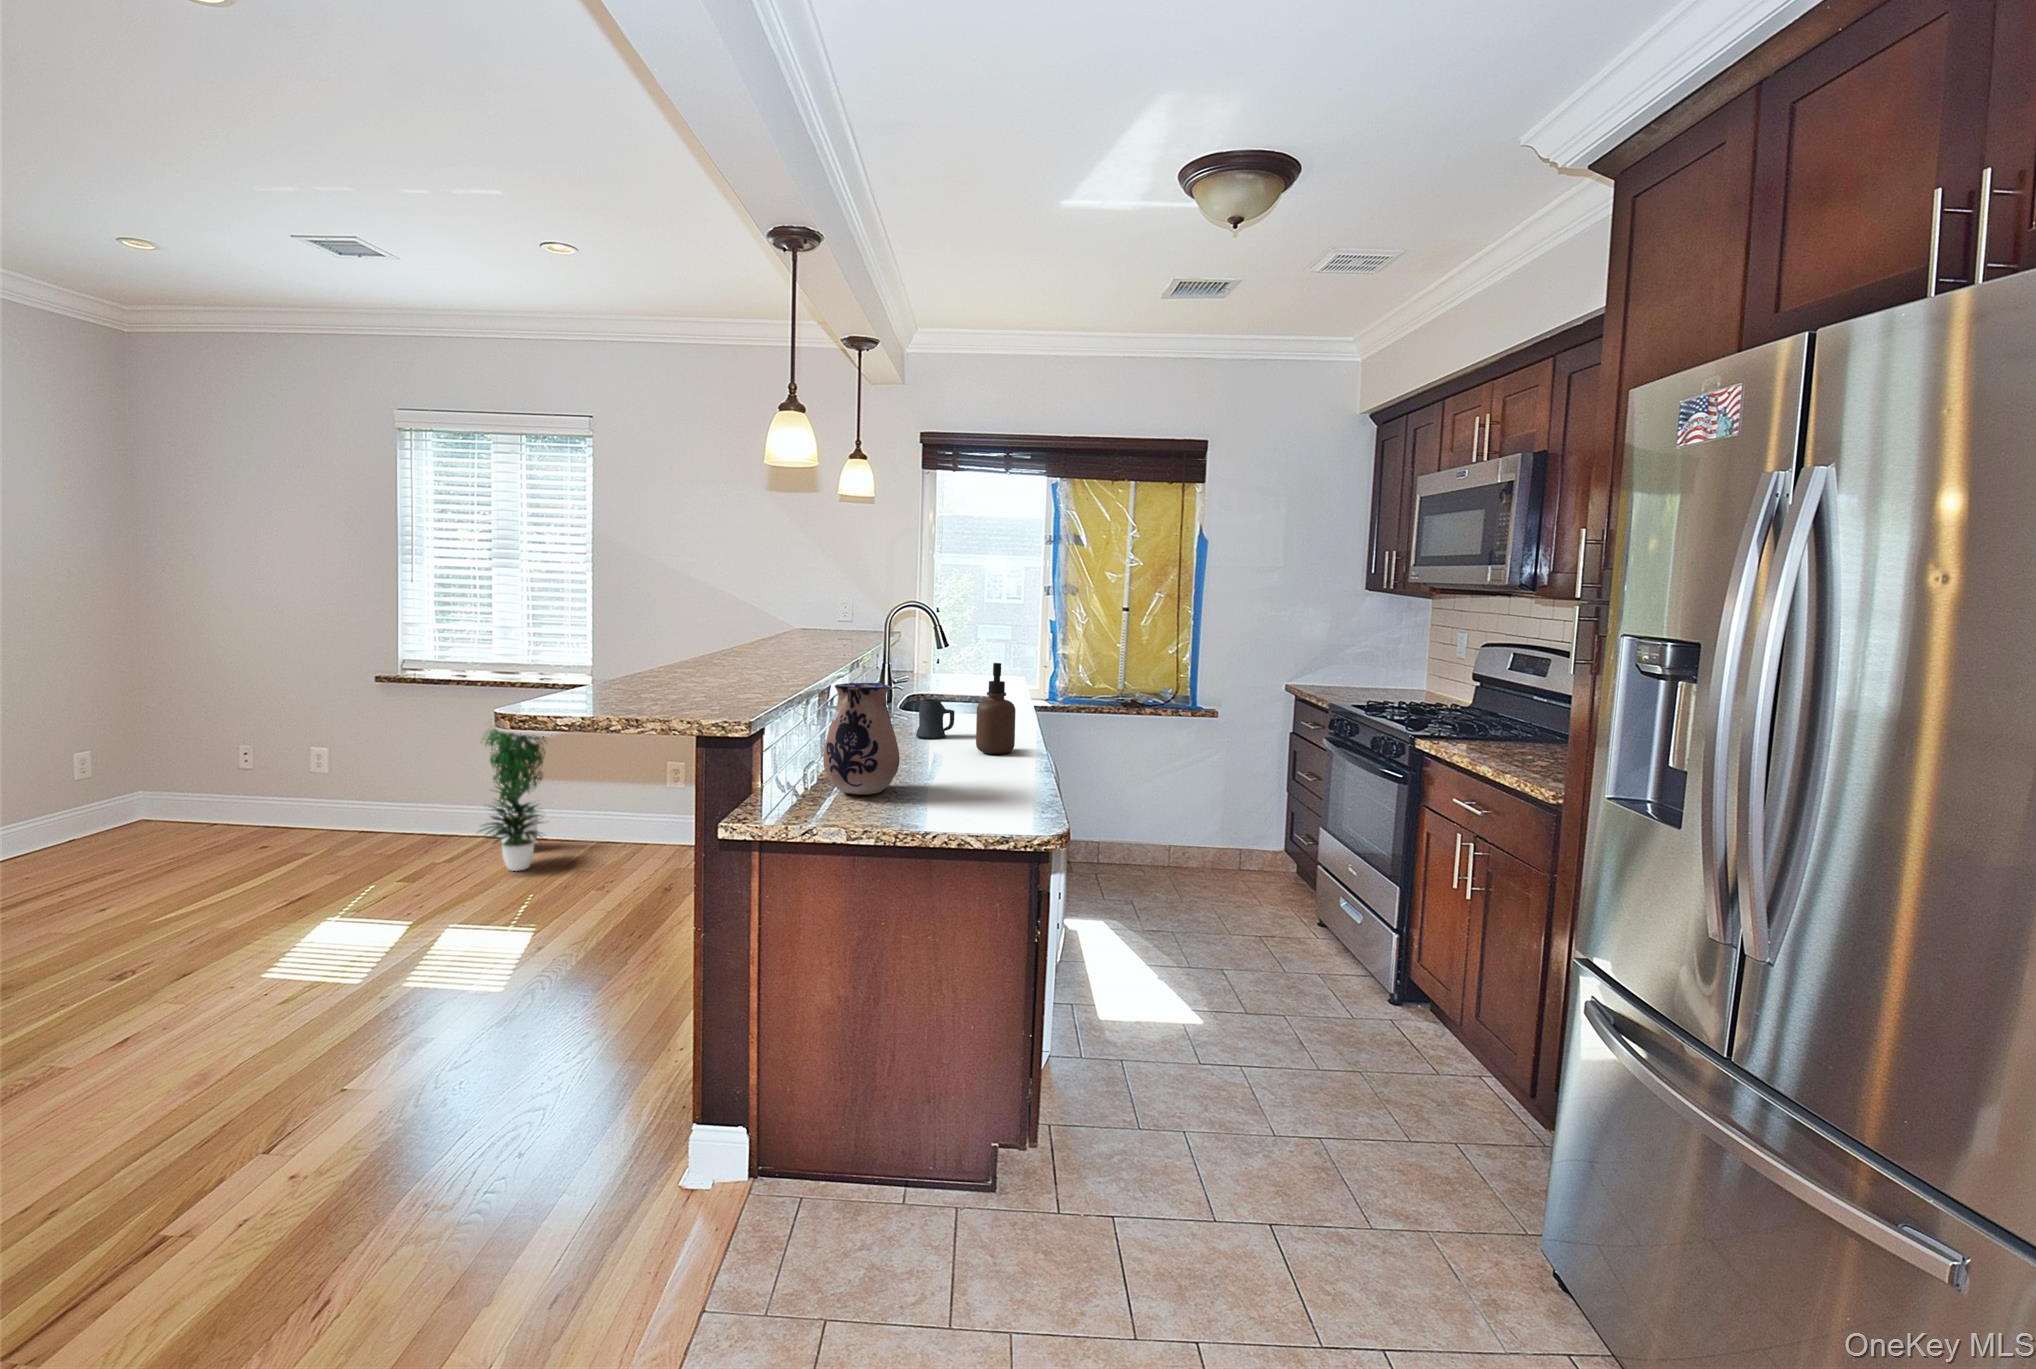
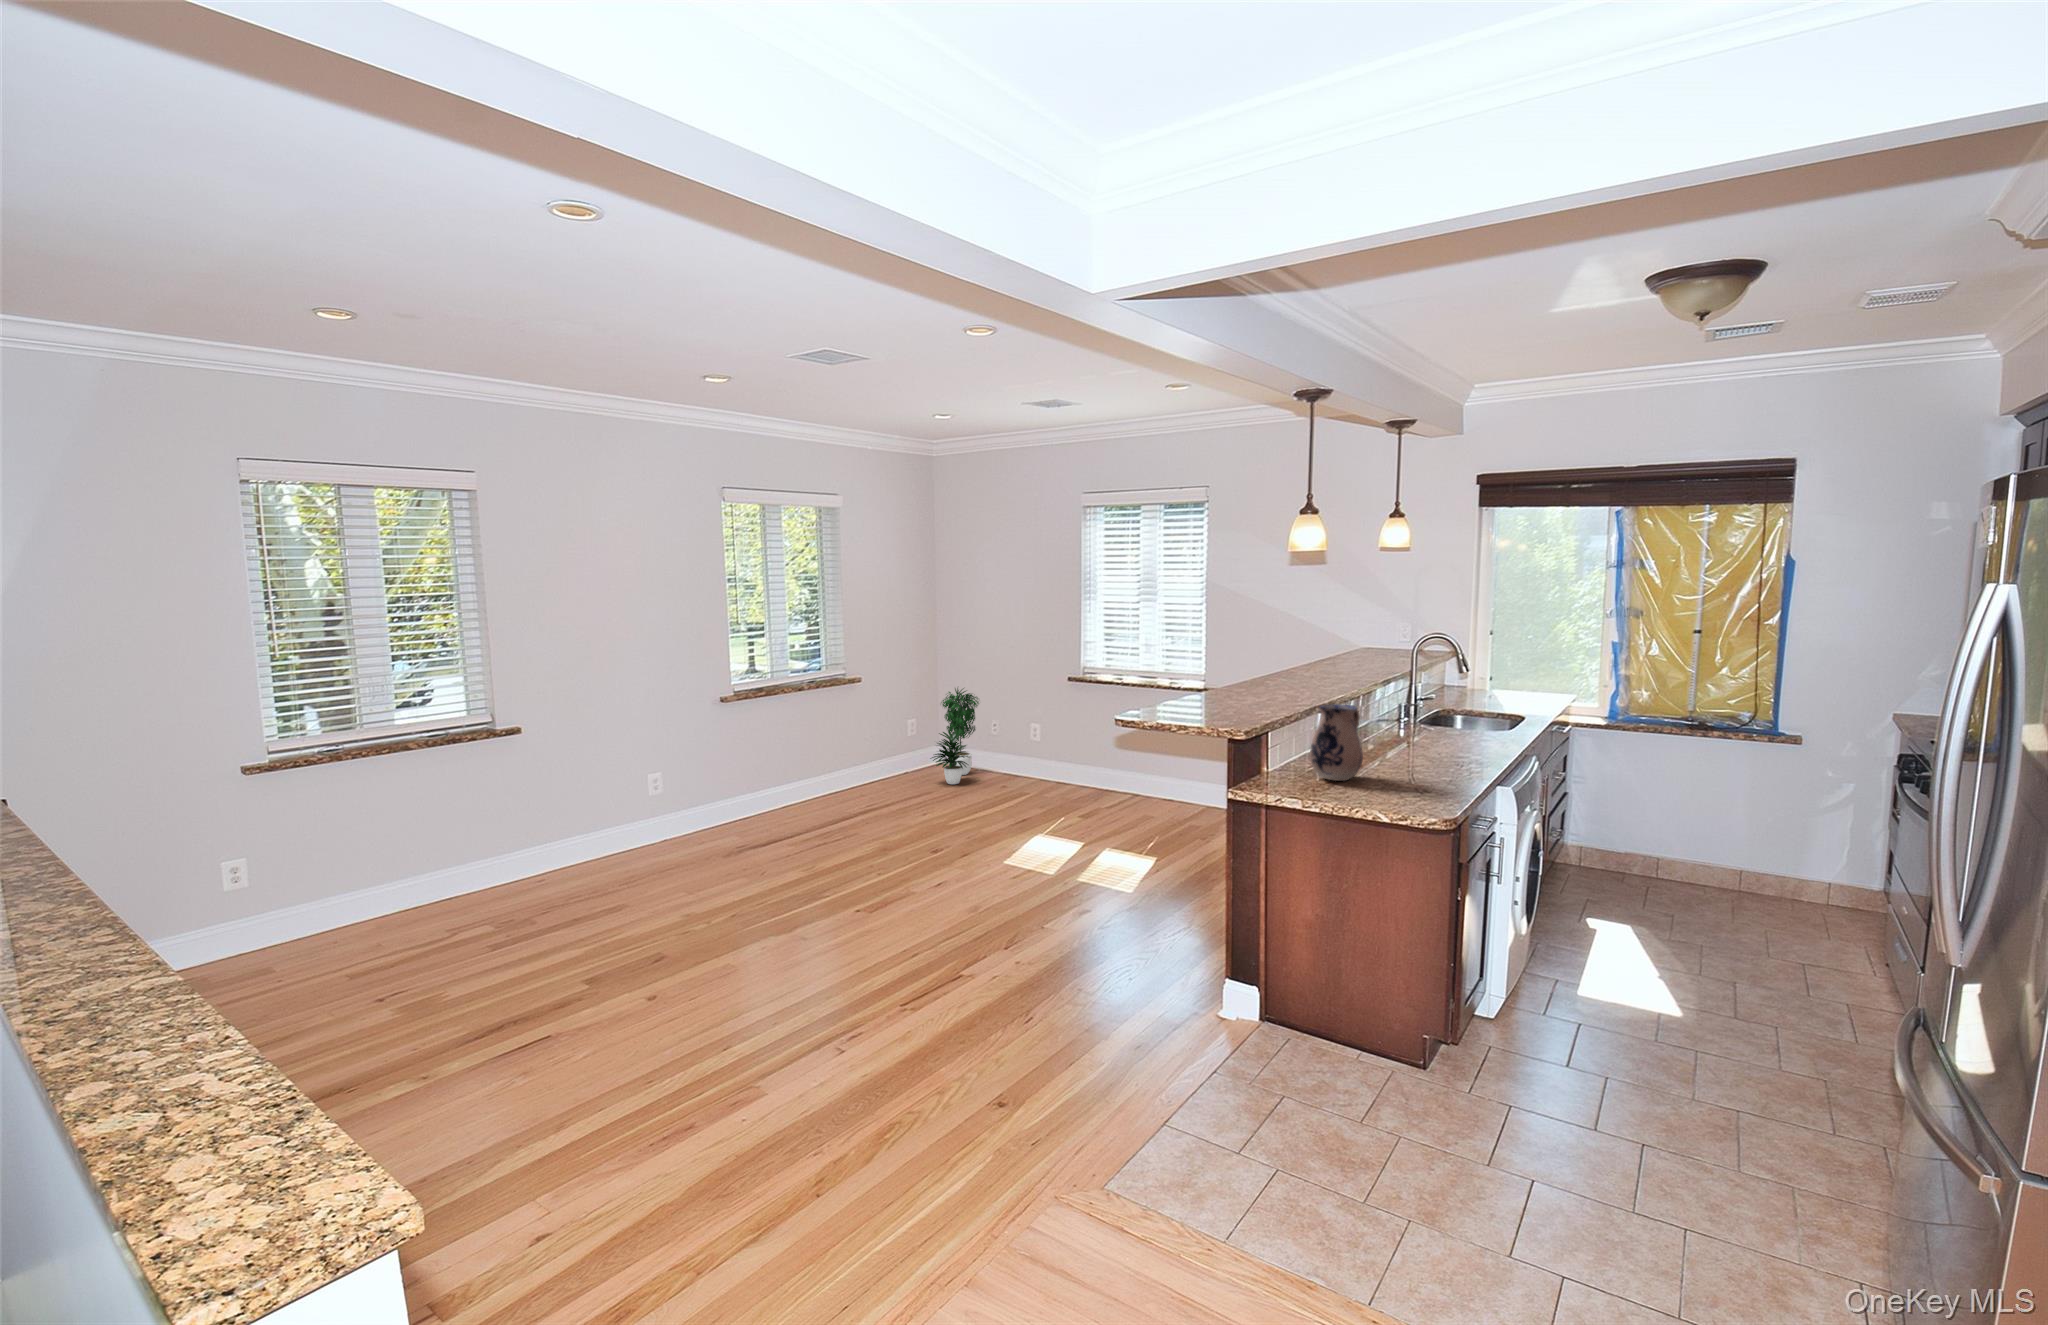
soap dispenser: present [976,663,1016,754] -> none [1445,692,1479,762]
mug: present [916,699,954,738] -> none [1410,716,1442,747]
potted plant: present [481,727,546,871] -> present [930,688,979,784]

